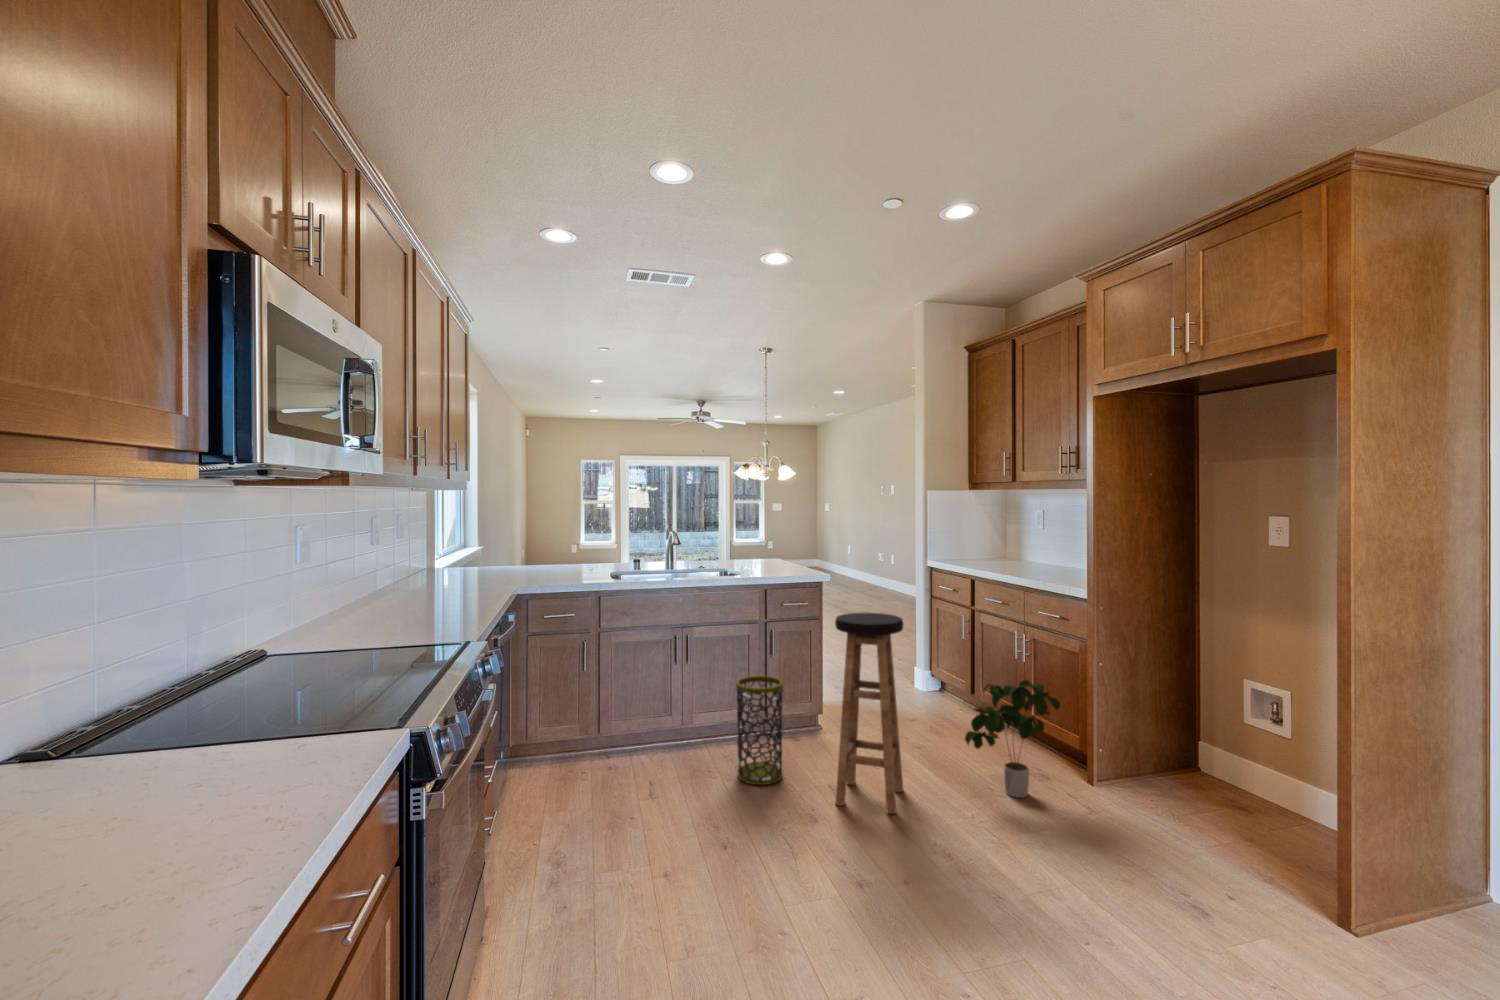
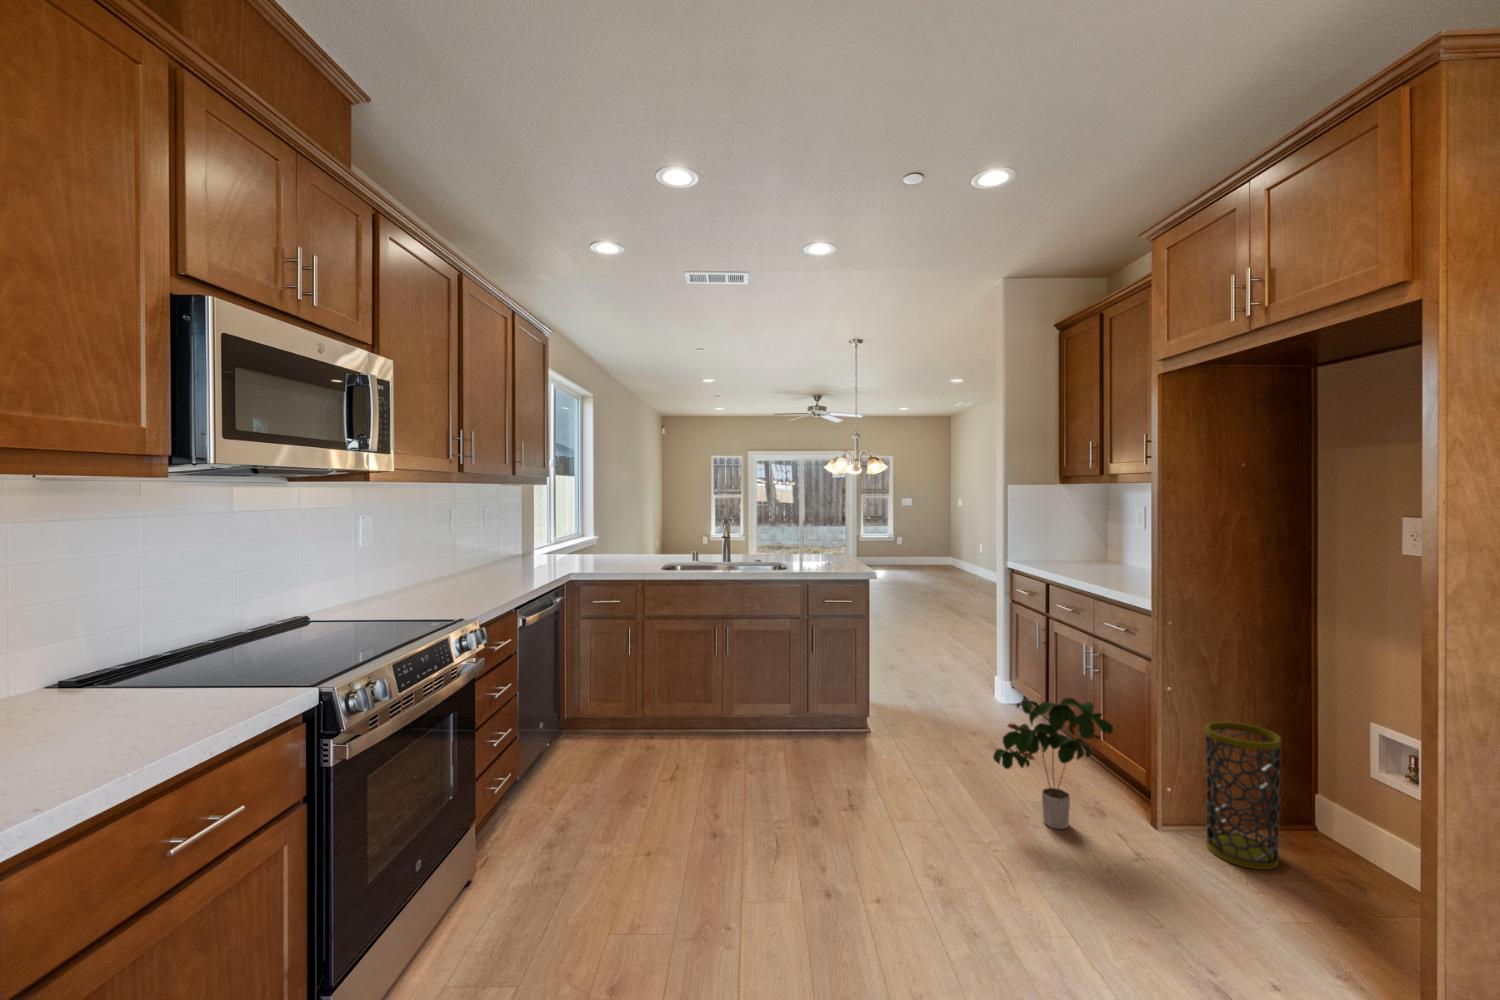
bar stool: present [835,613,904,814] -> none [846,613,927,829]
trash can: present [736,676,783,785] -> present [1205,722,1281,870]

